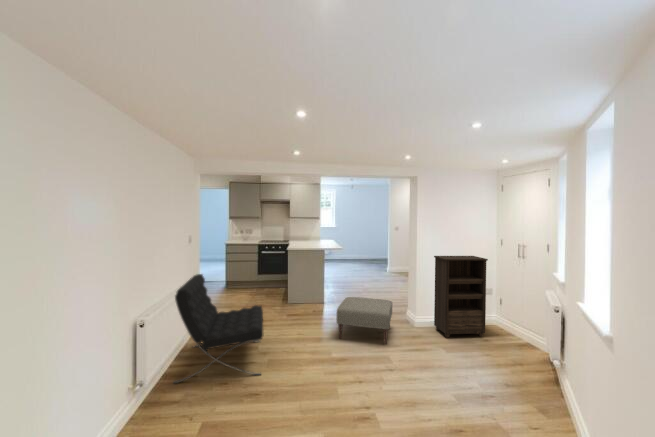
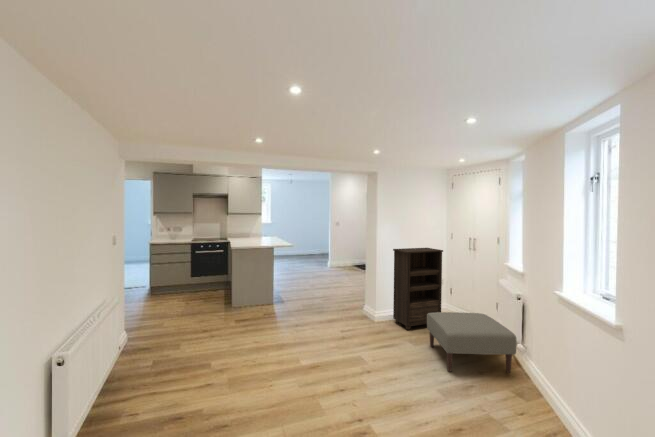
lounge chair: present [174,274,263,383] -> none [103,282,226,431]
ottoman: present [336,297,392,344] -> present [427,312,517,373]

